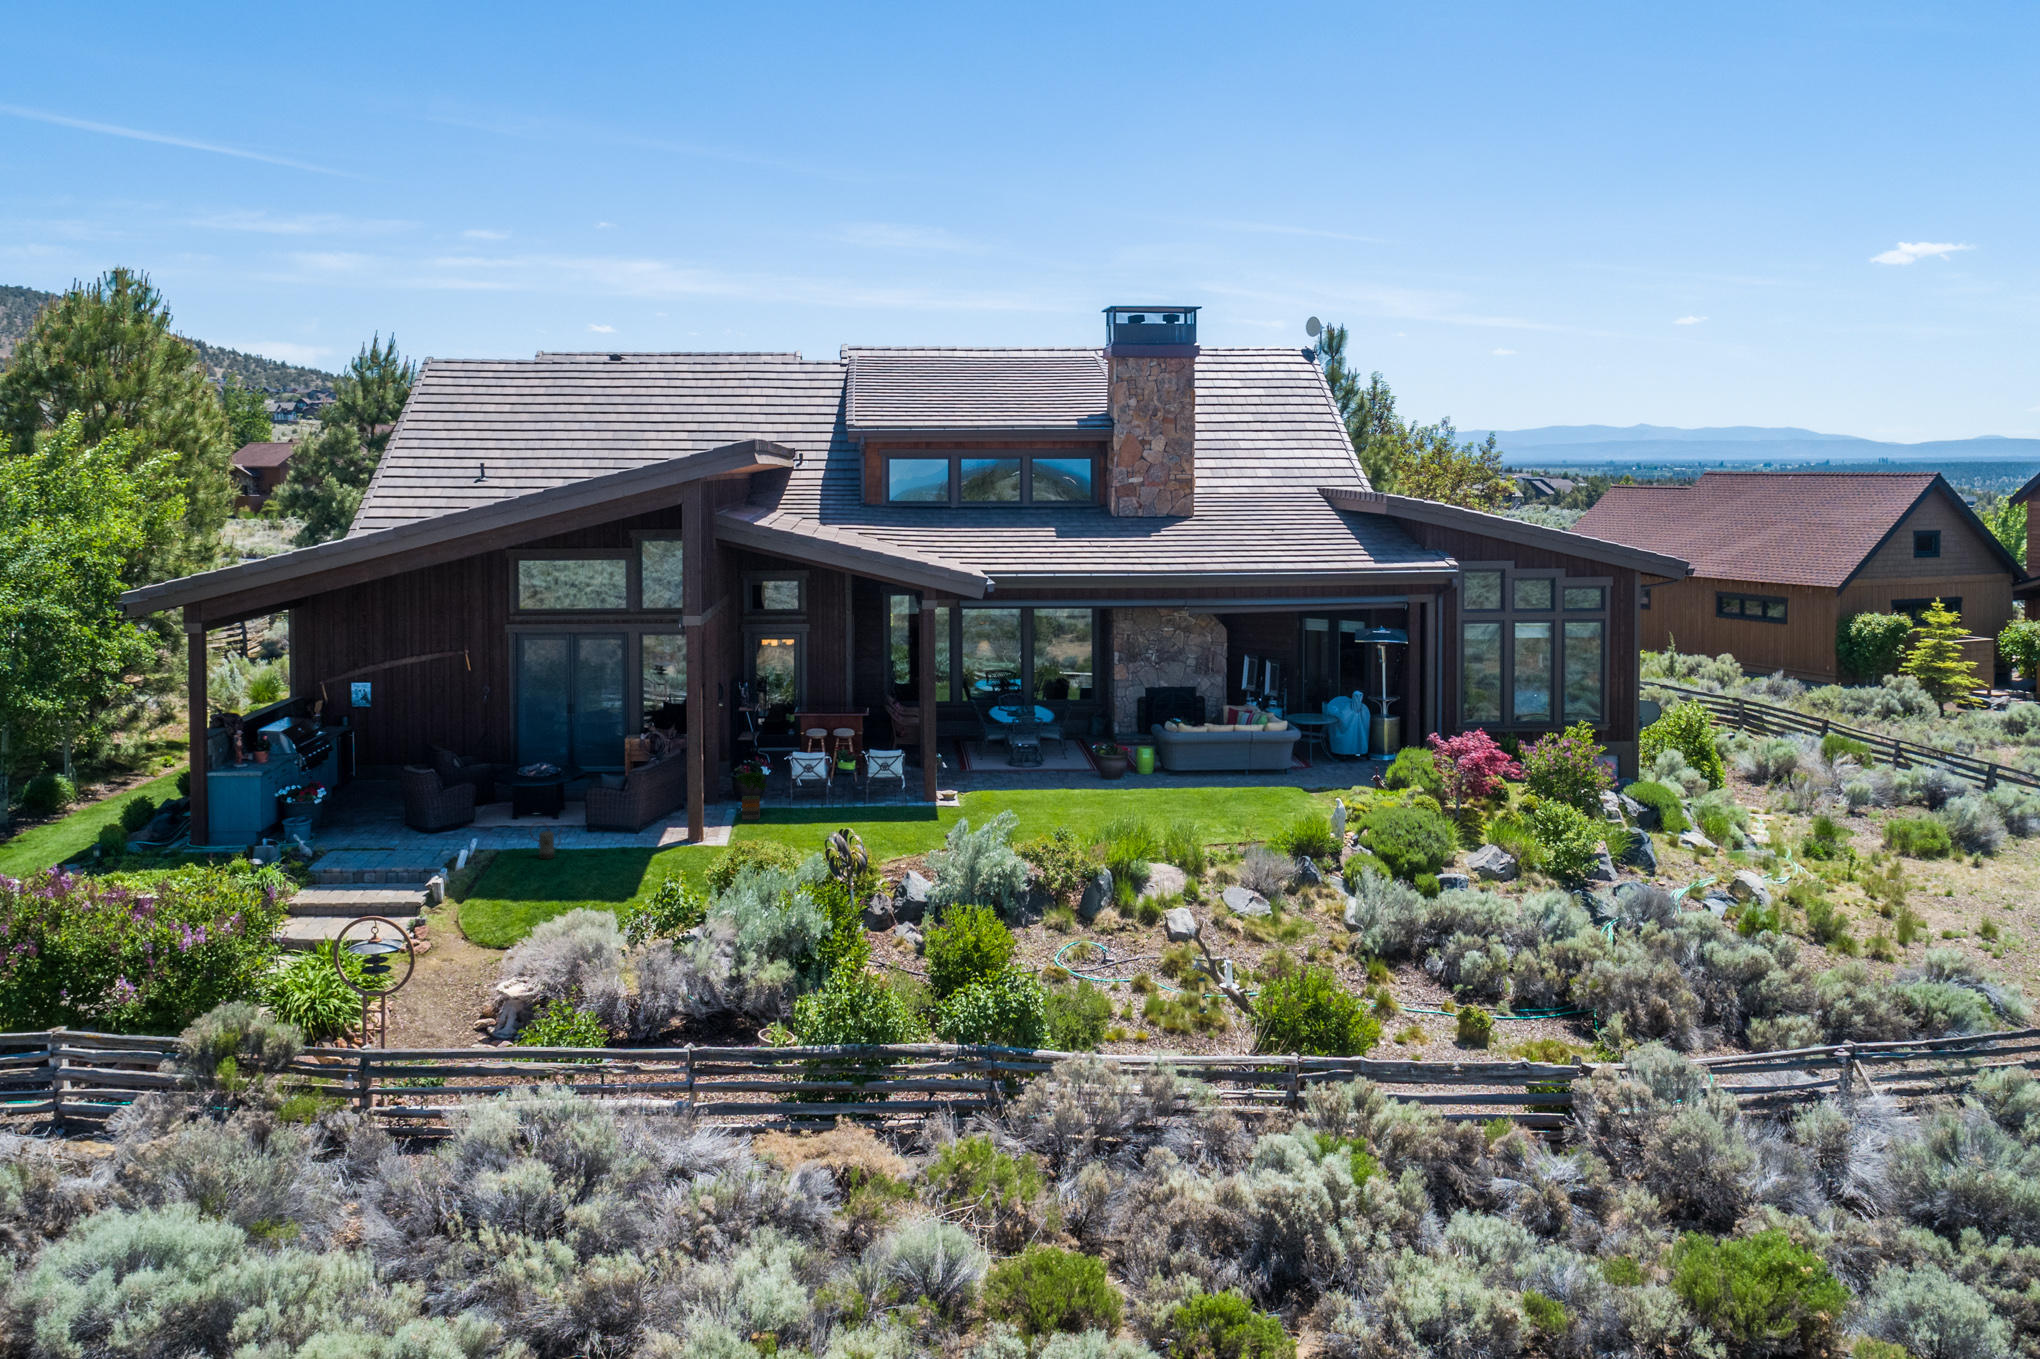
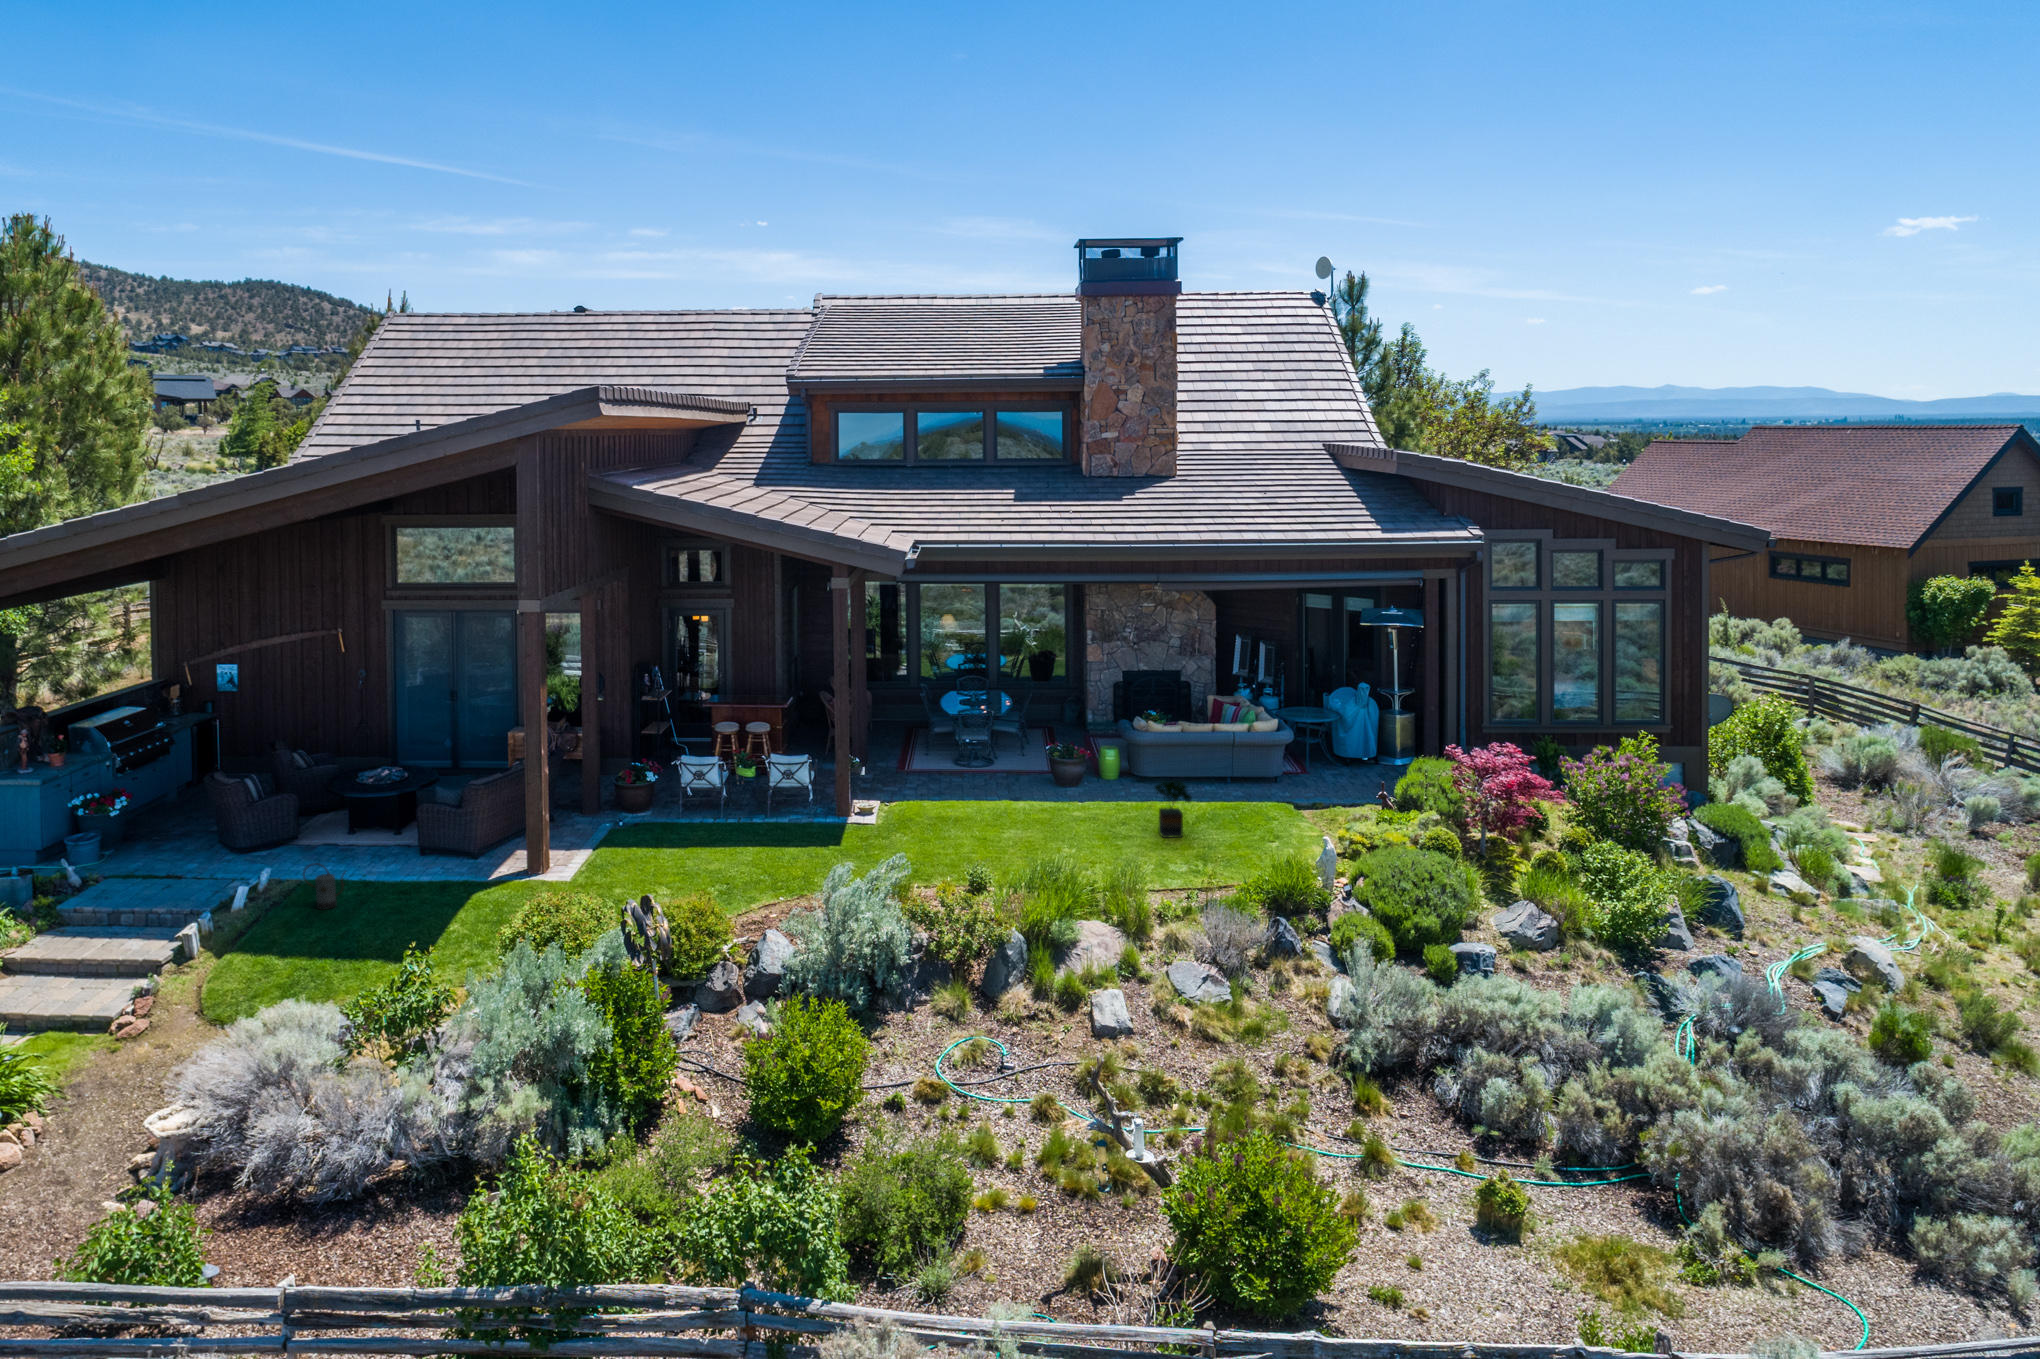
potted tree: present [737,772,767,820] -> present [1155,781,1191,838]

